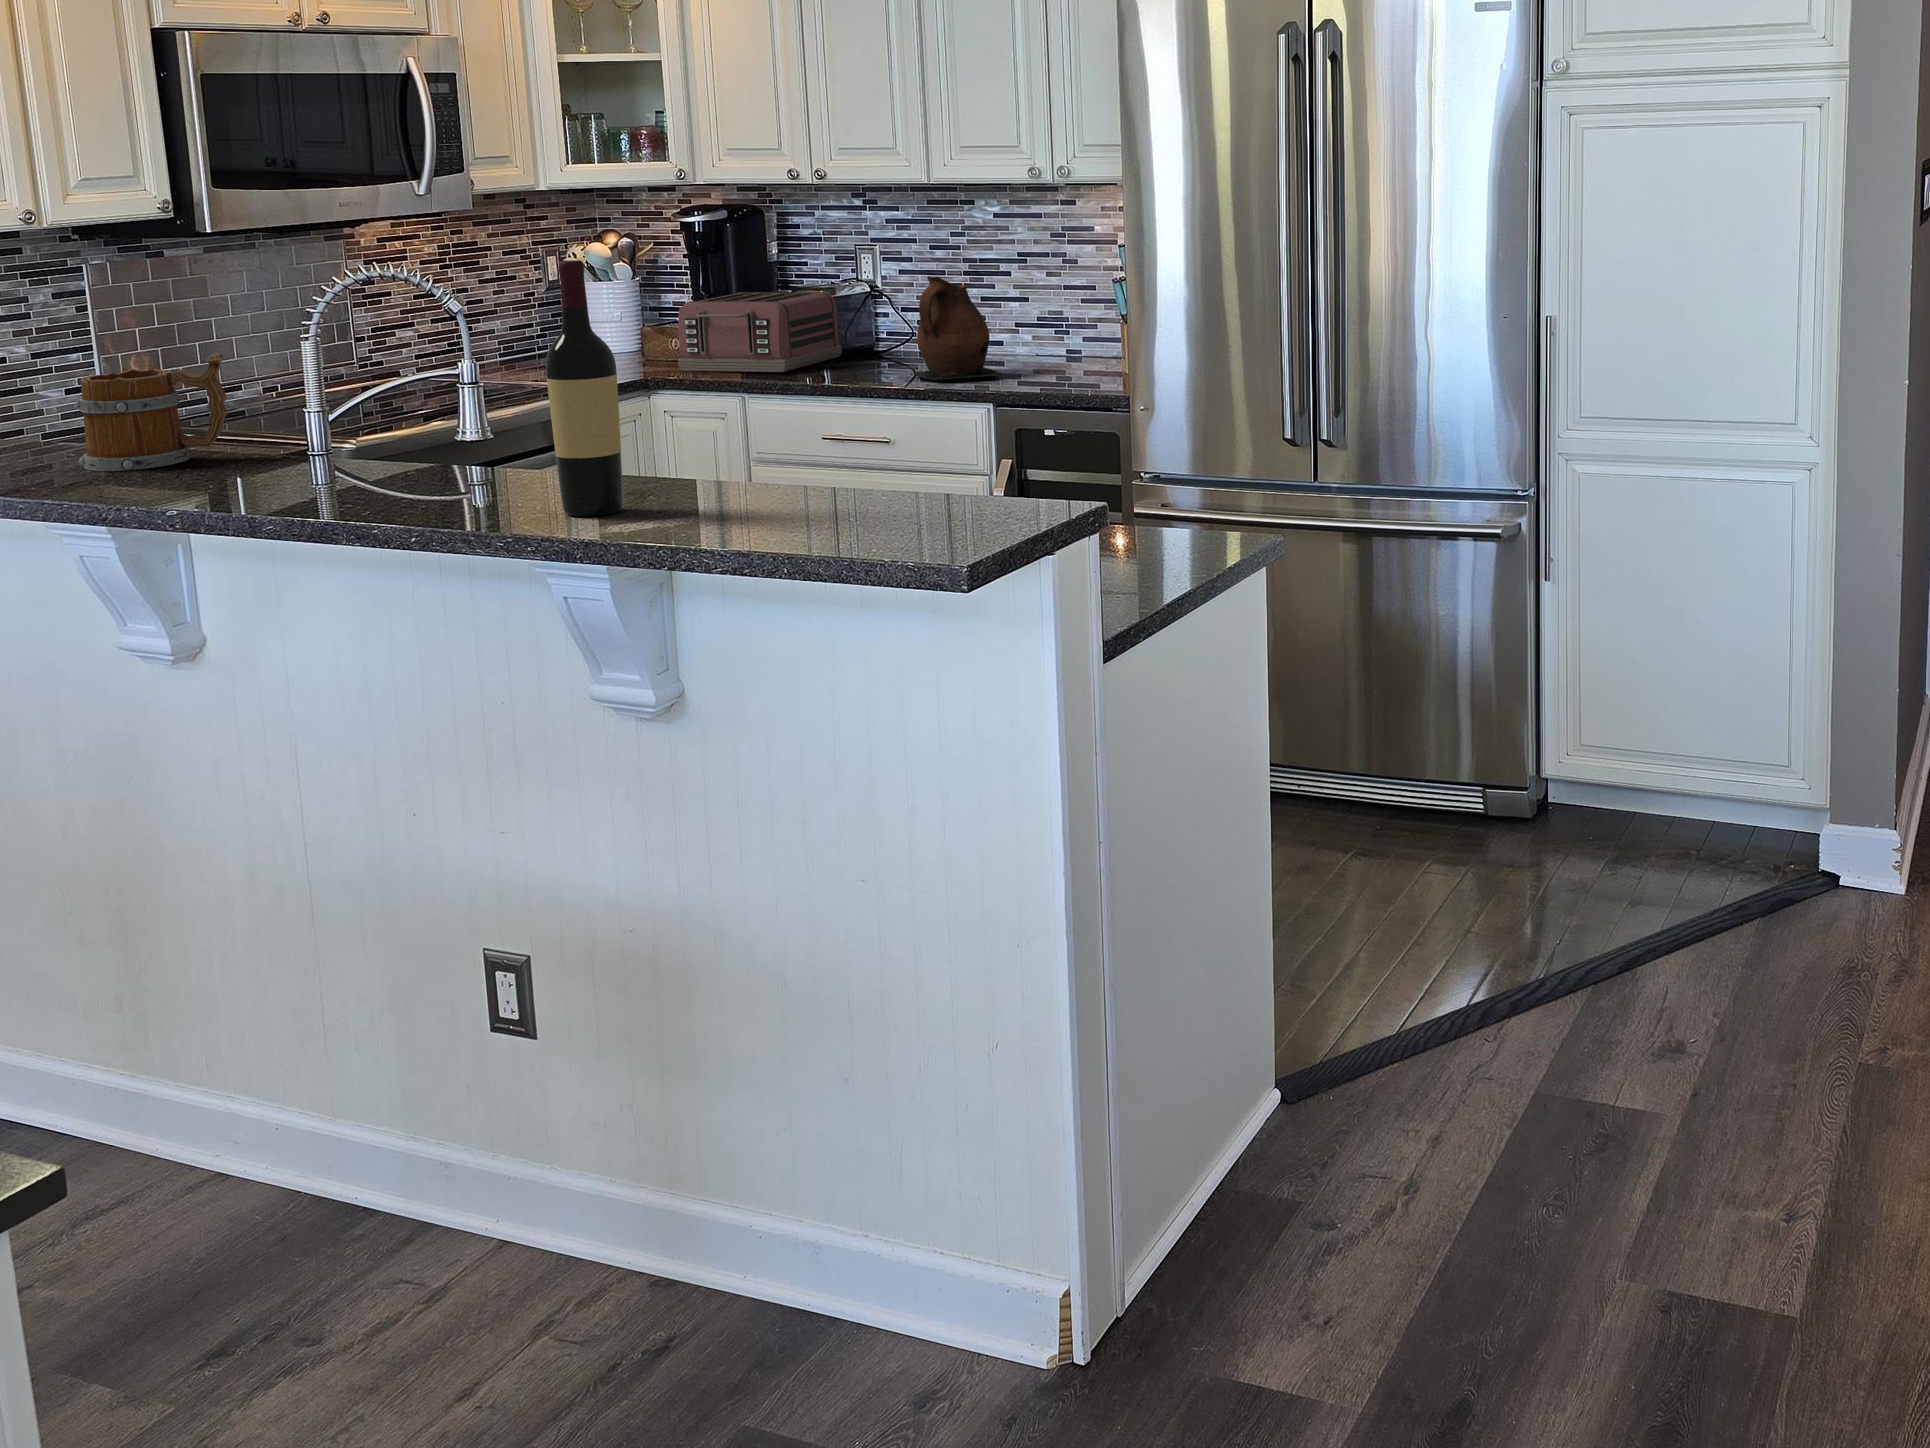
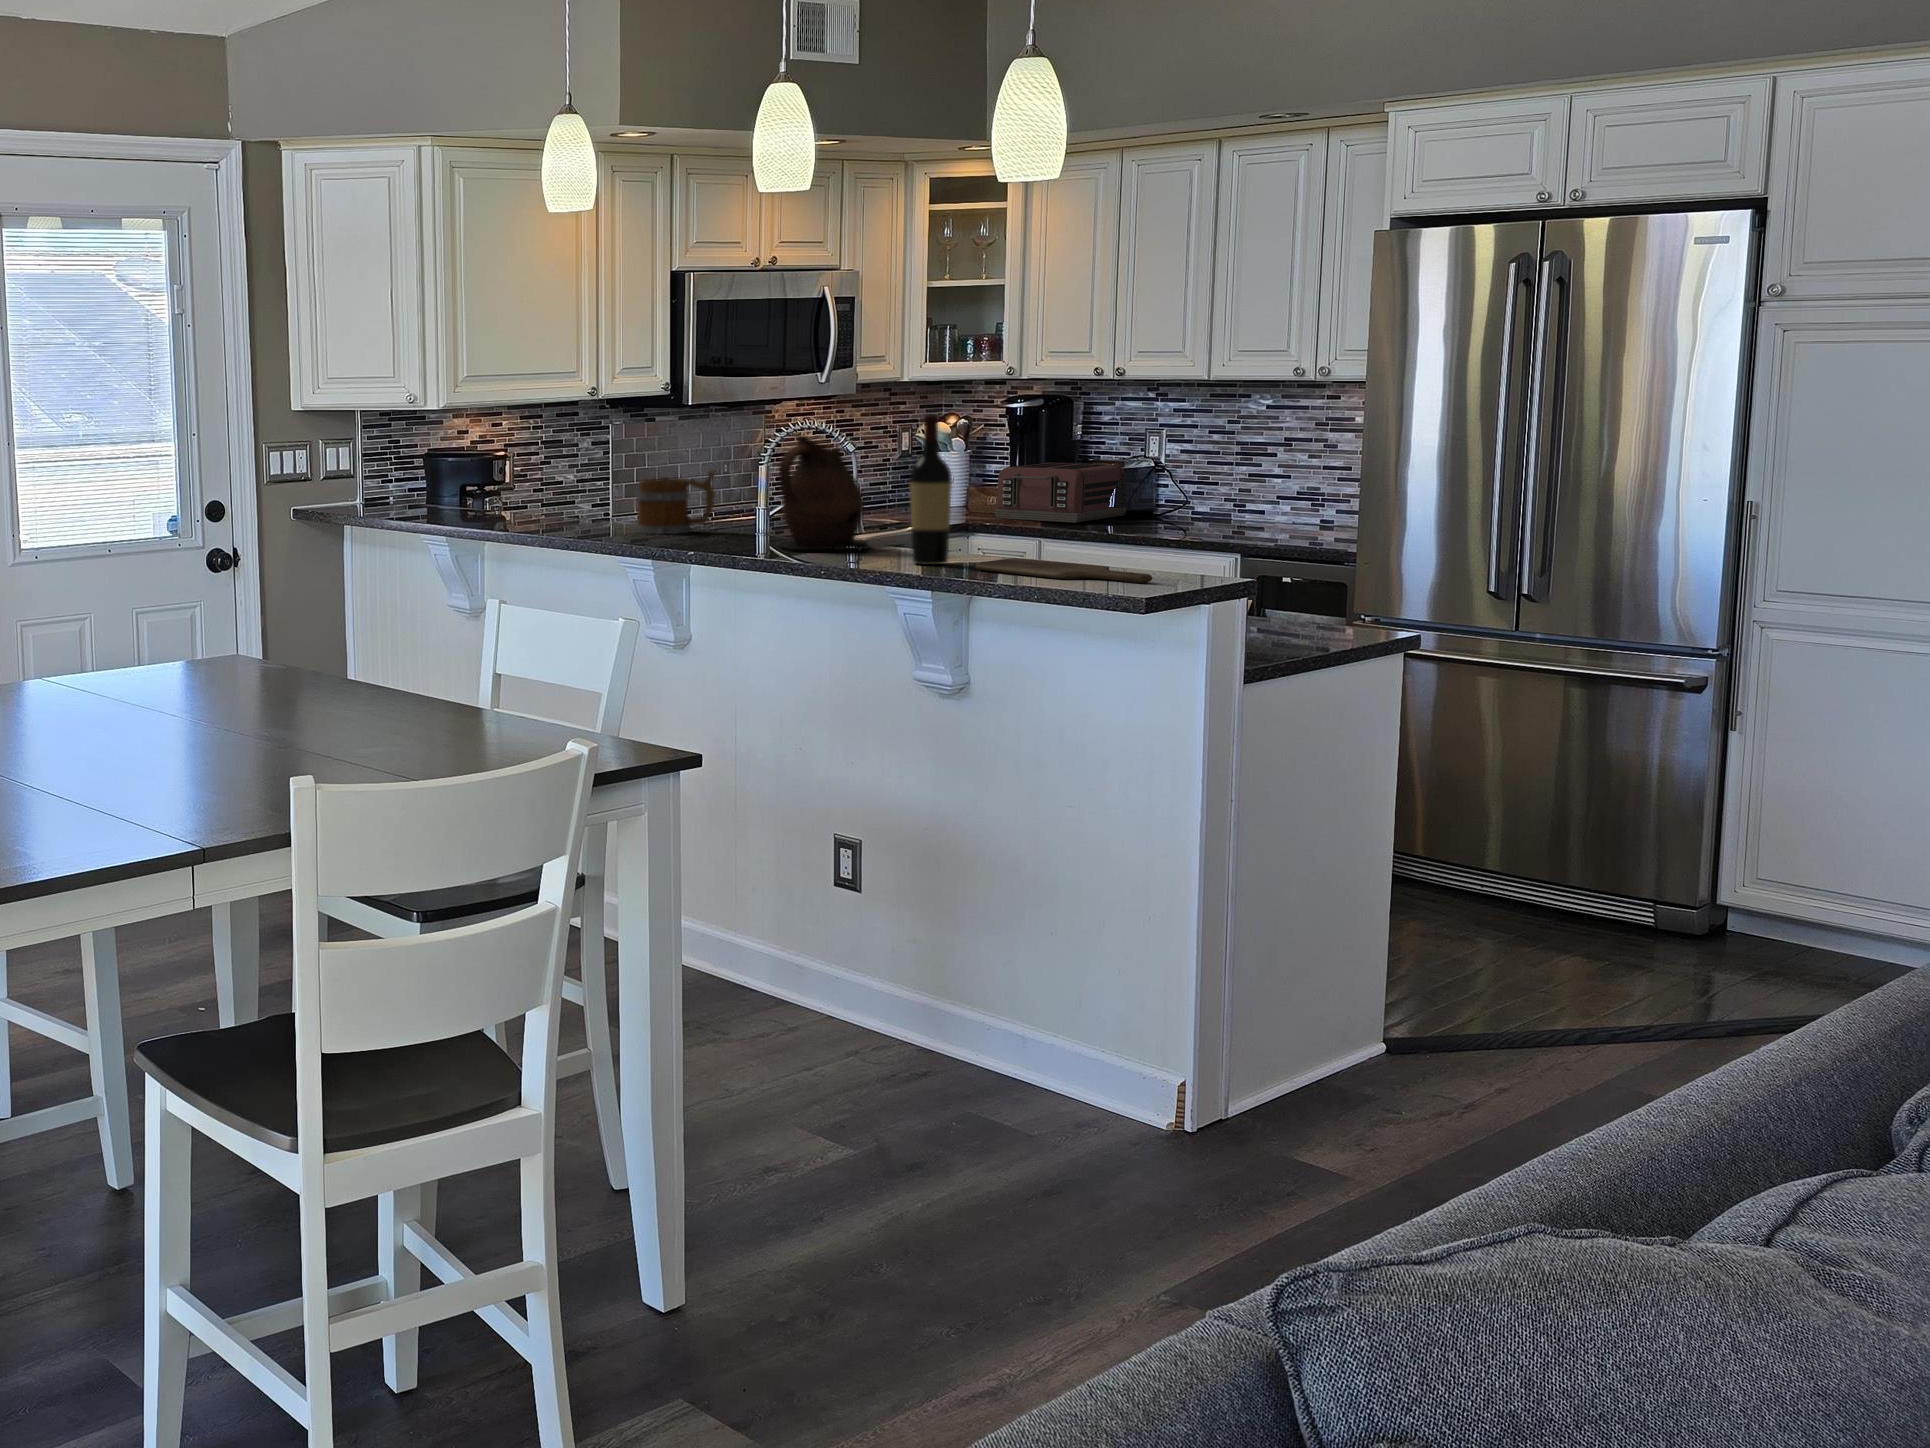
ceramic pitcher: present [916,276,1001,380] -> present [779,436,869,550]
cutting board: none [669,493,956,532] -> present [975,558,1152,583]

